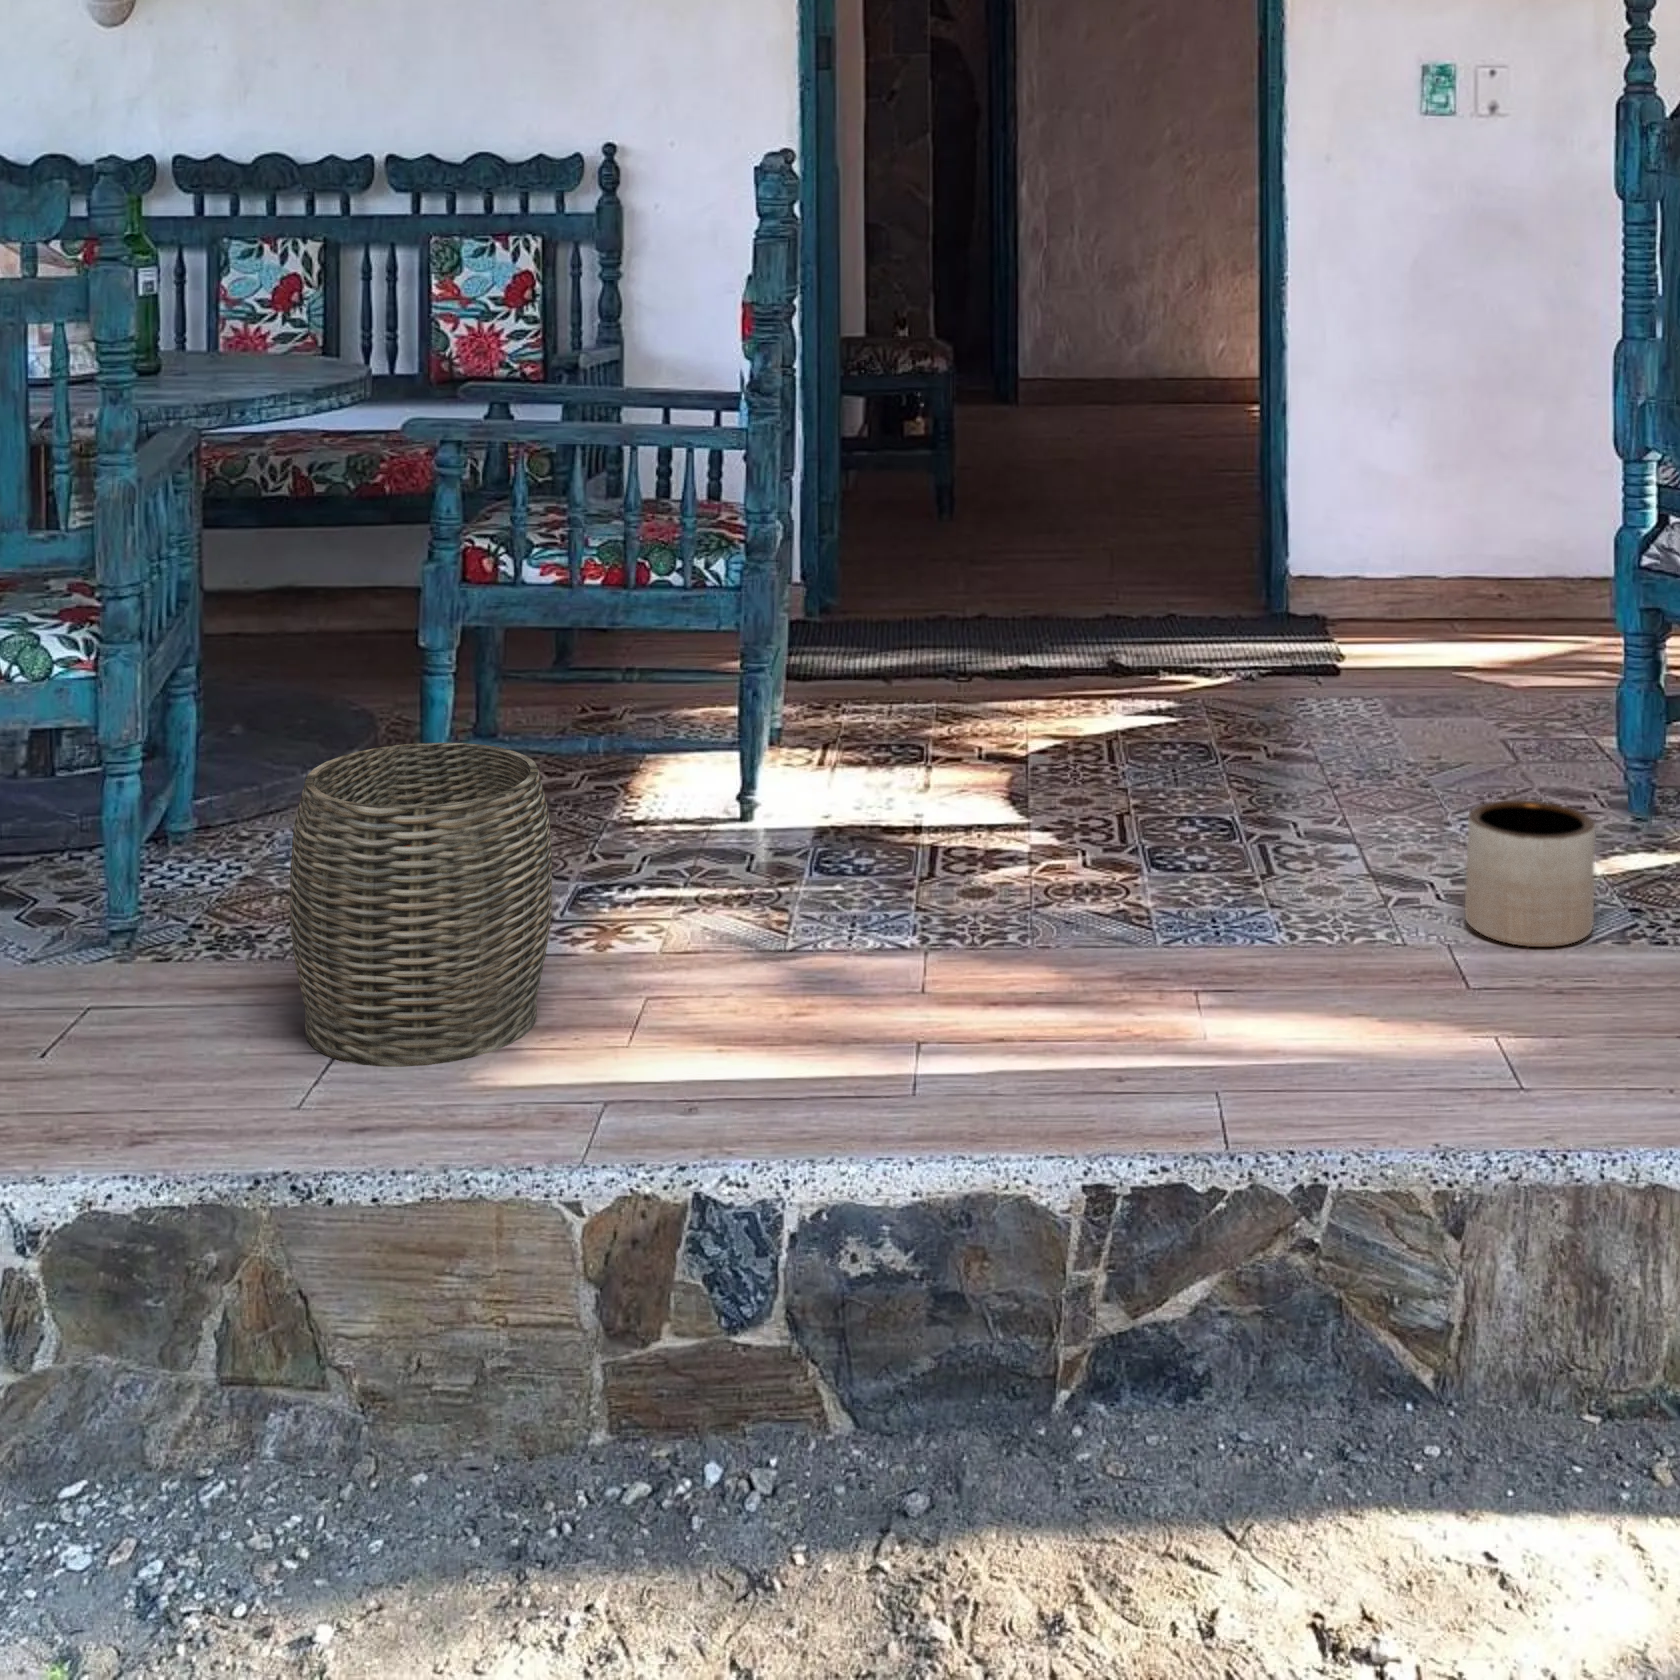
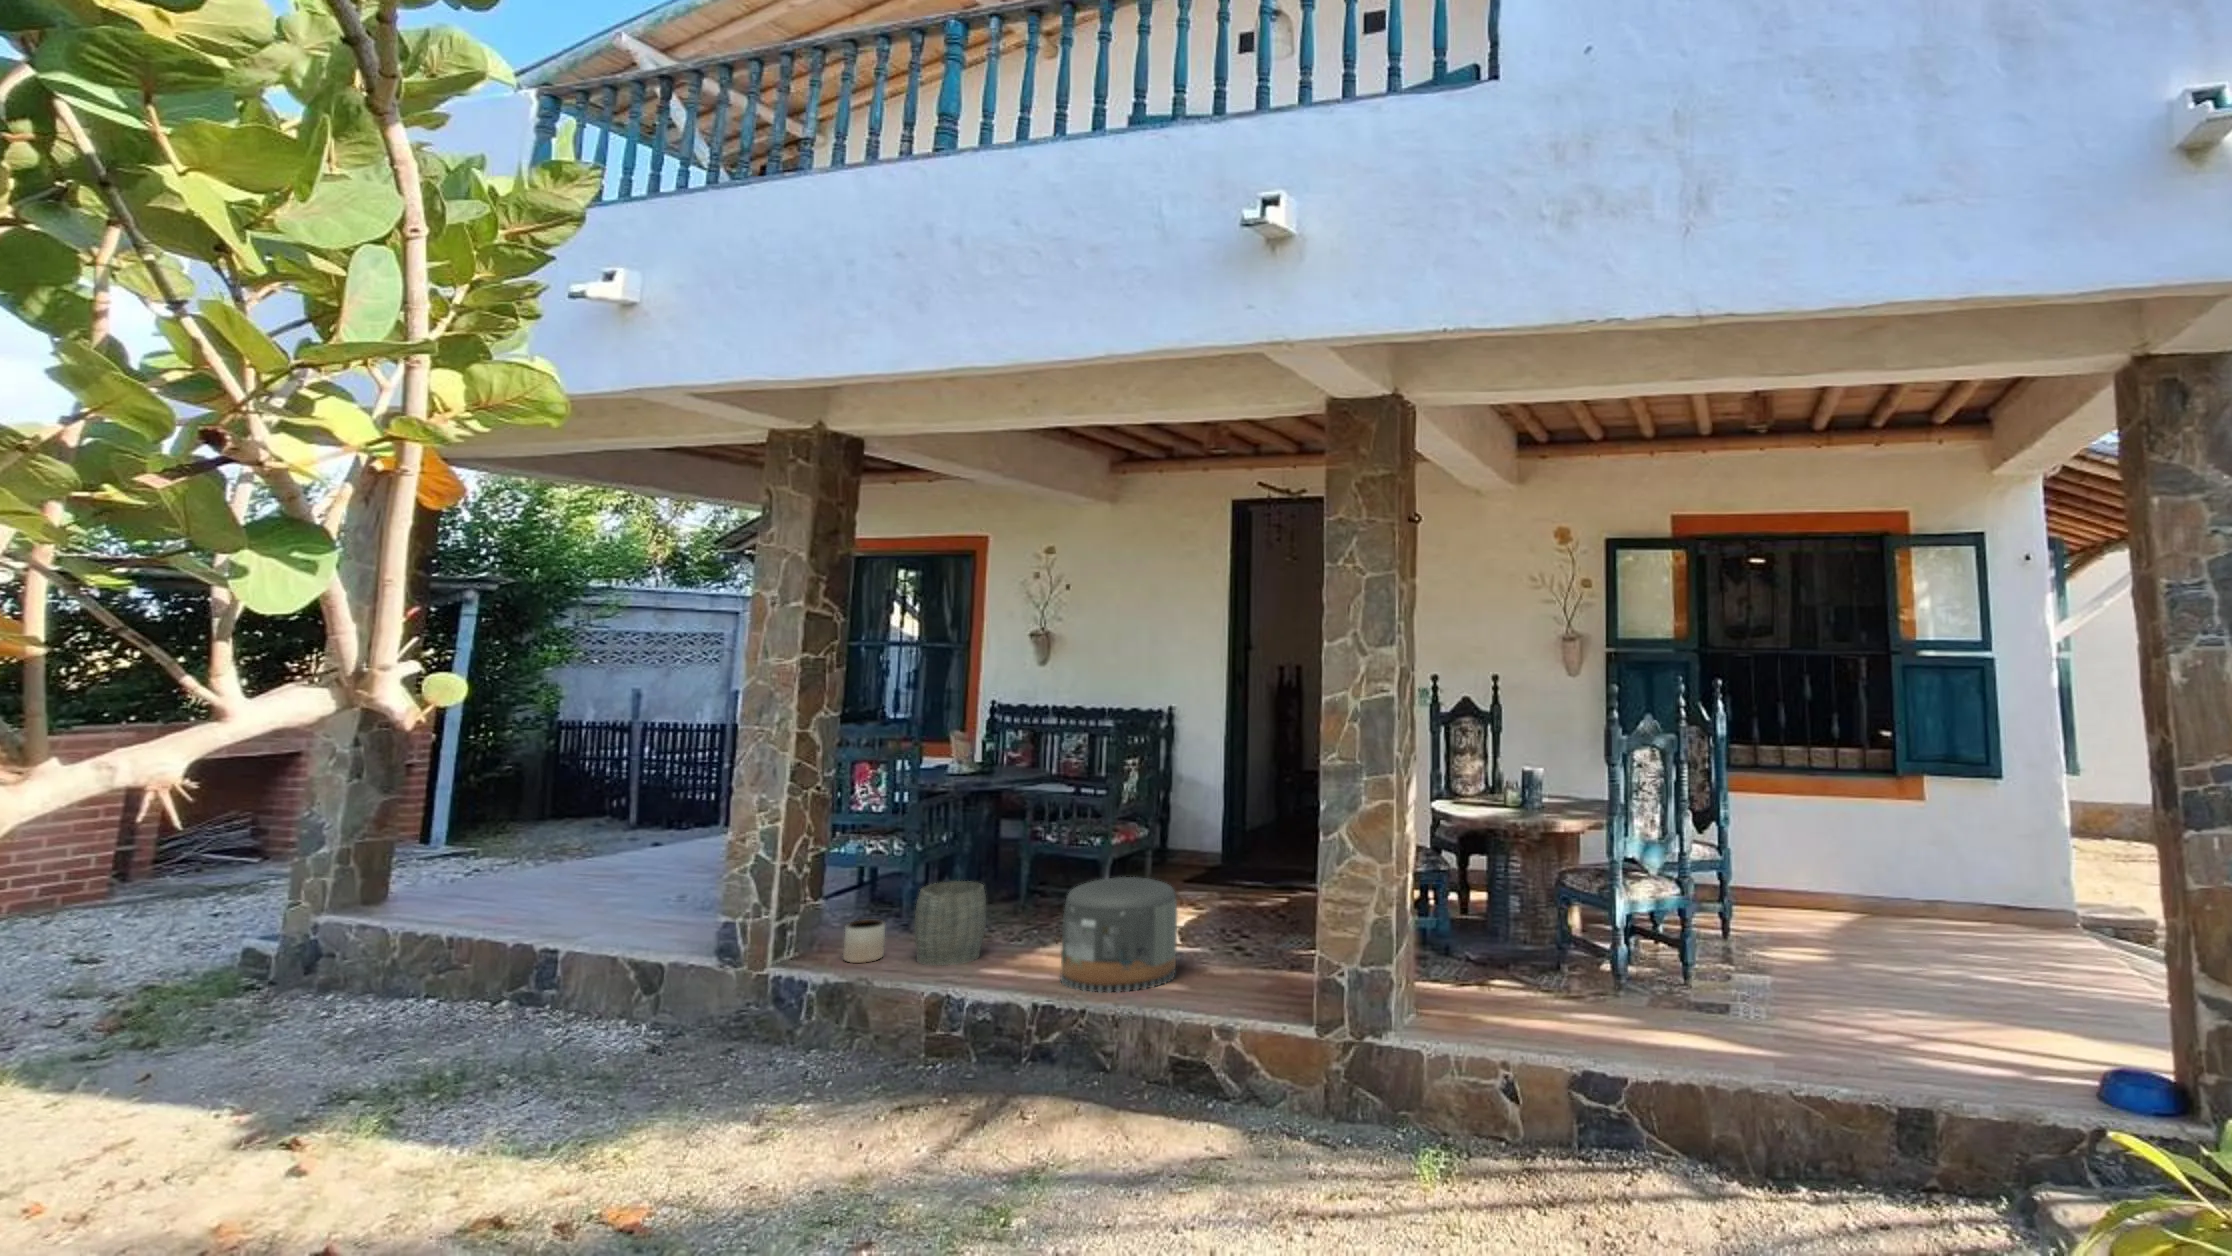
pouf: none [972,681,1379,1109] -> present [1060,877,1177,993]
planter: present [1465,800,1595,947] -> present [843,919,885,963]

